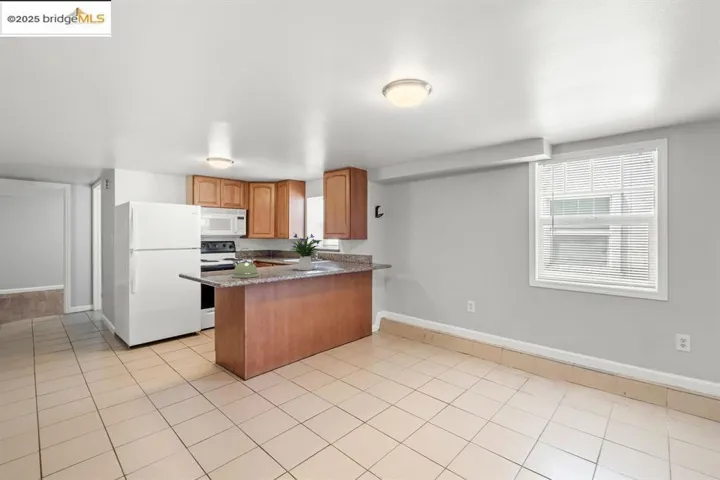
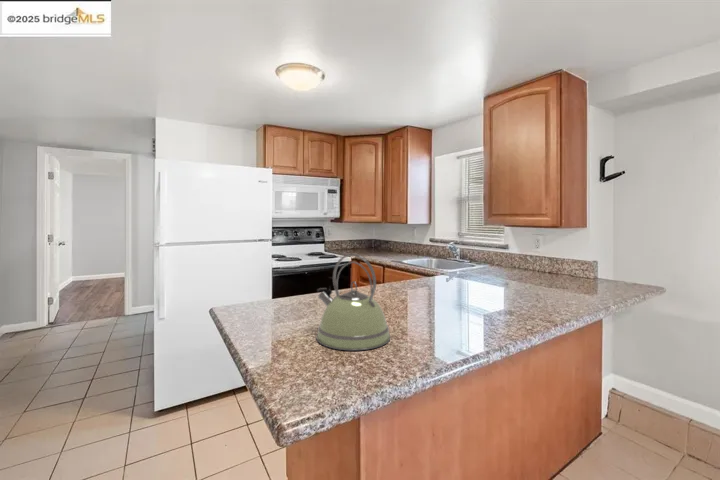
flower arrangement: present [292,234,321,270] -> none [438,209,529,303]

